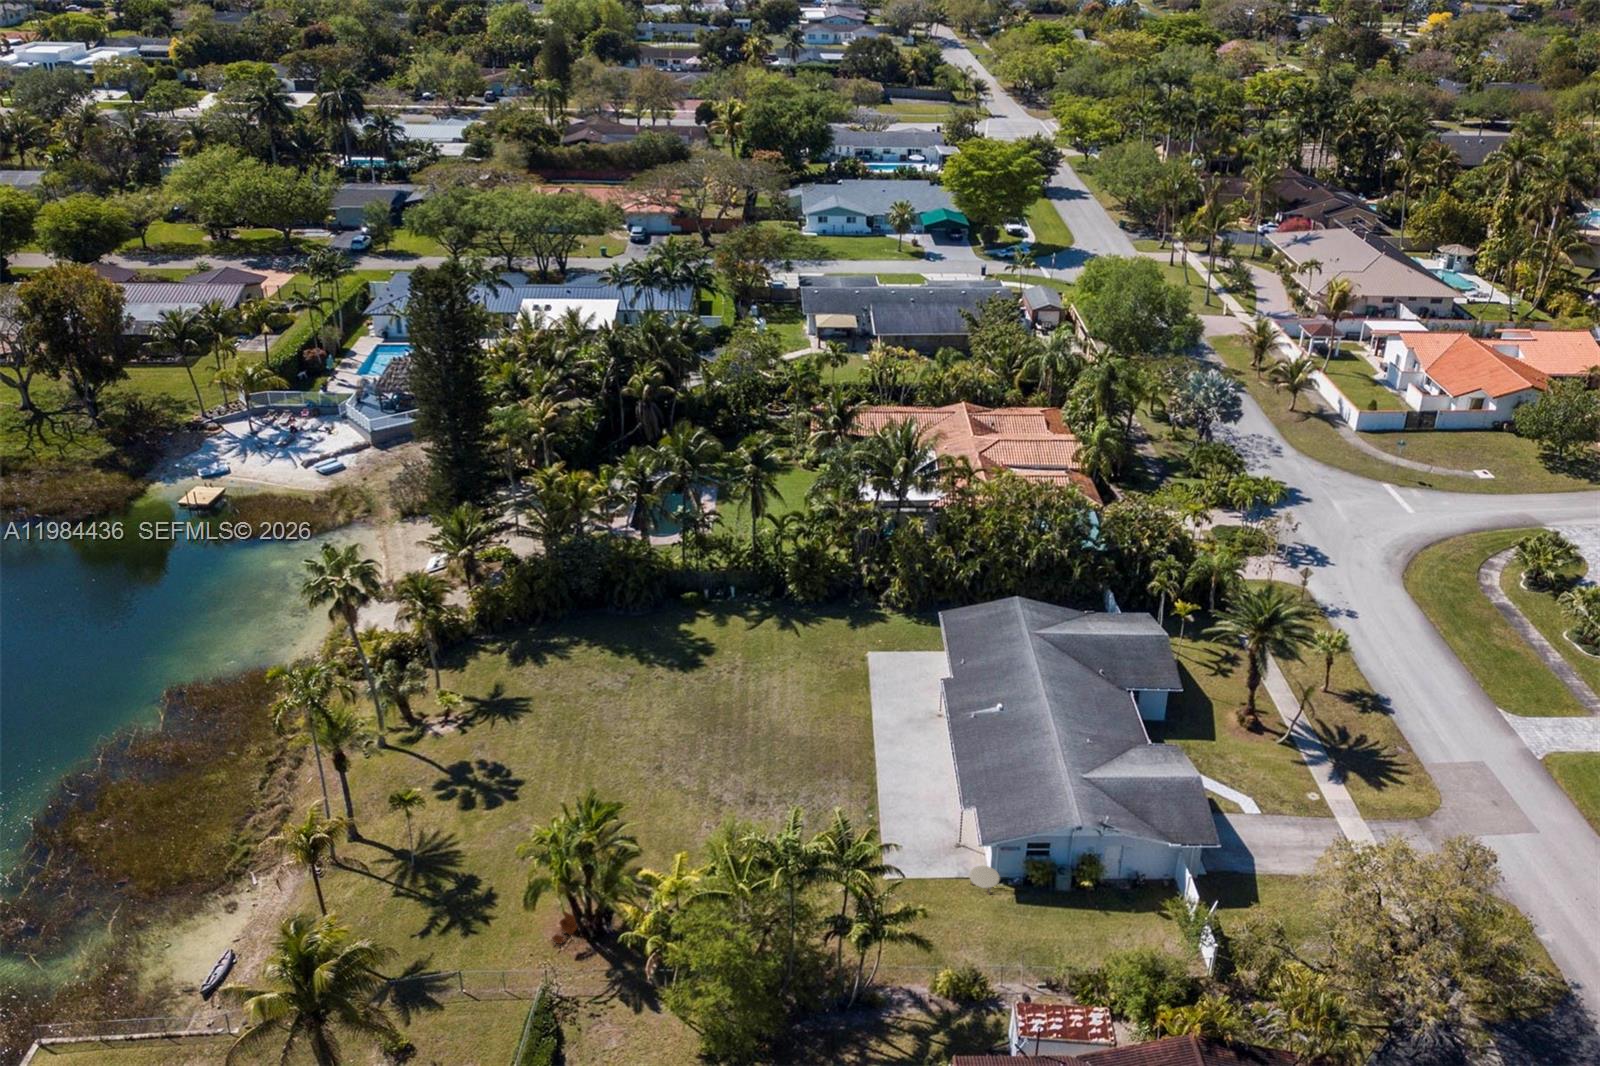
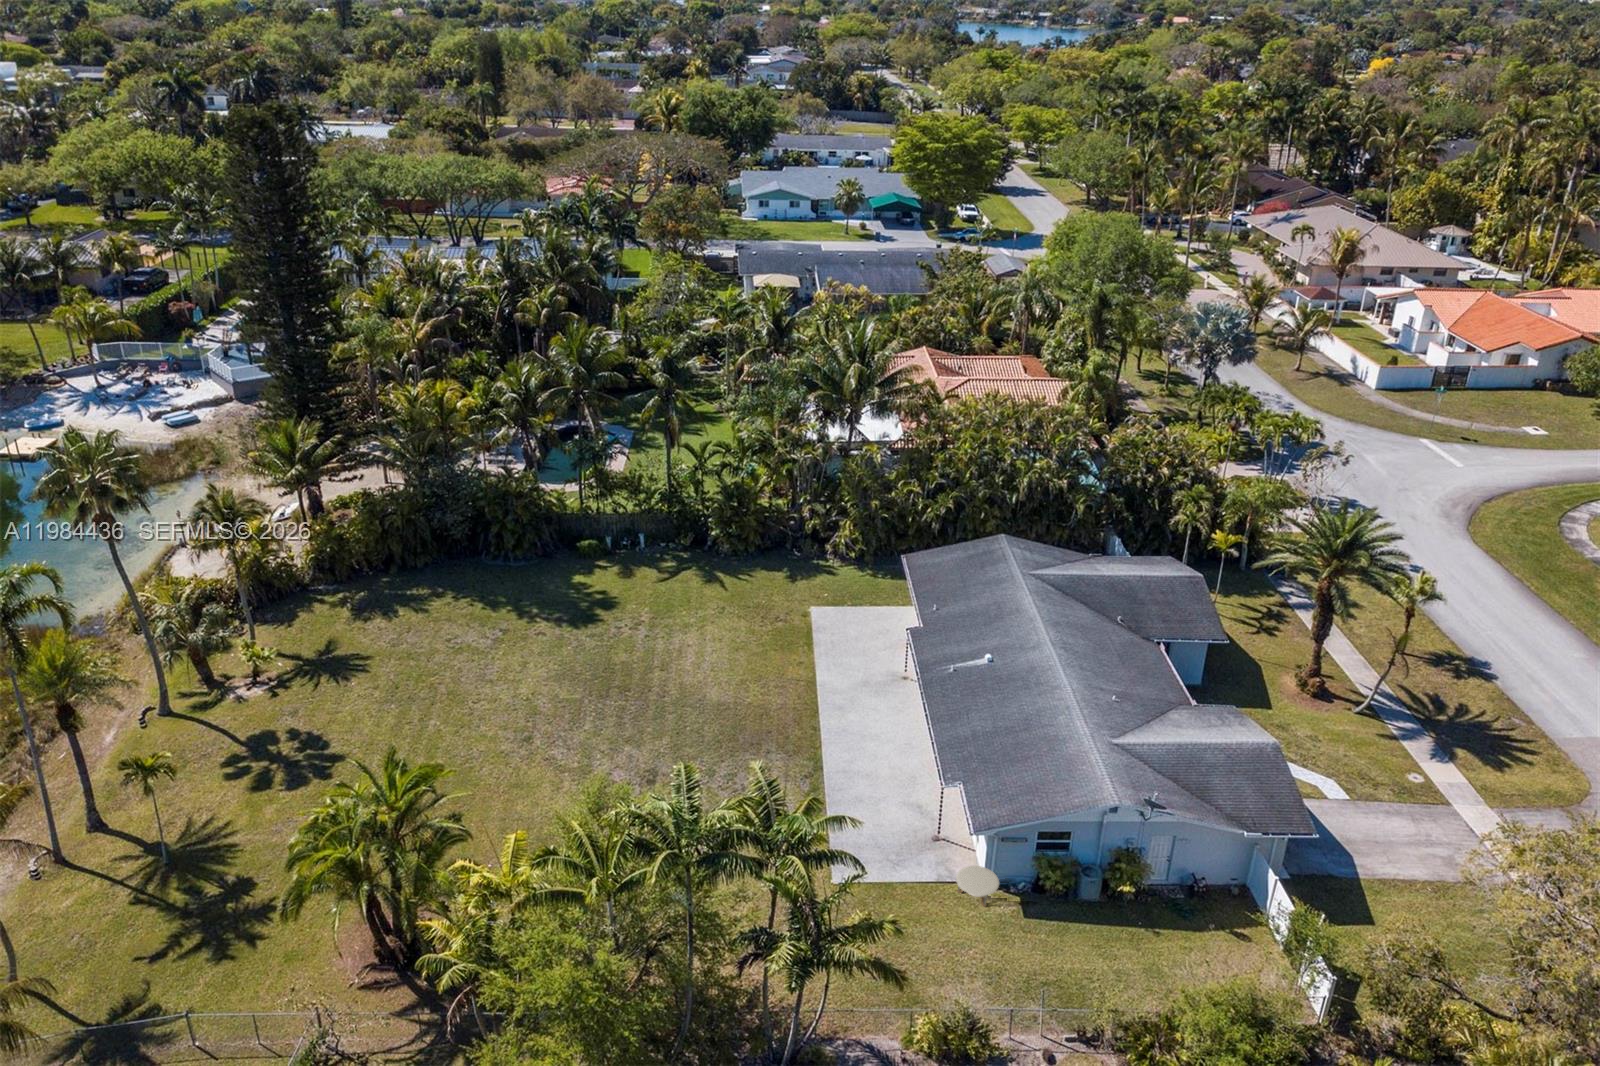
lounge chair: present [552,912,577,944] -> none [345,929,384,983]

